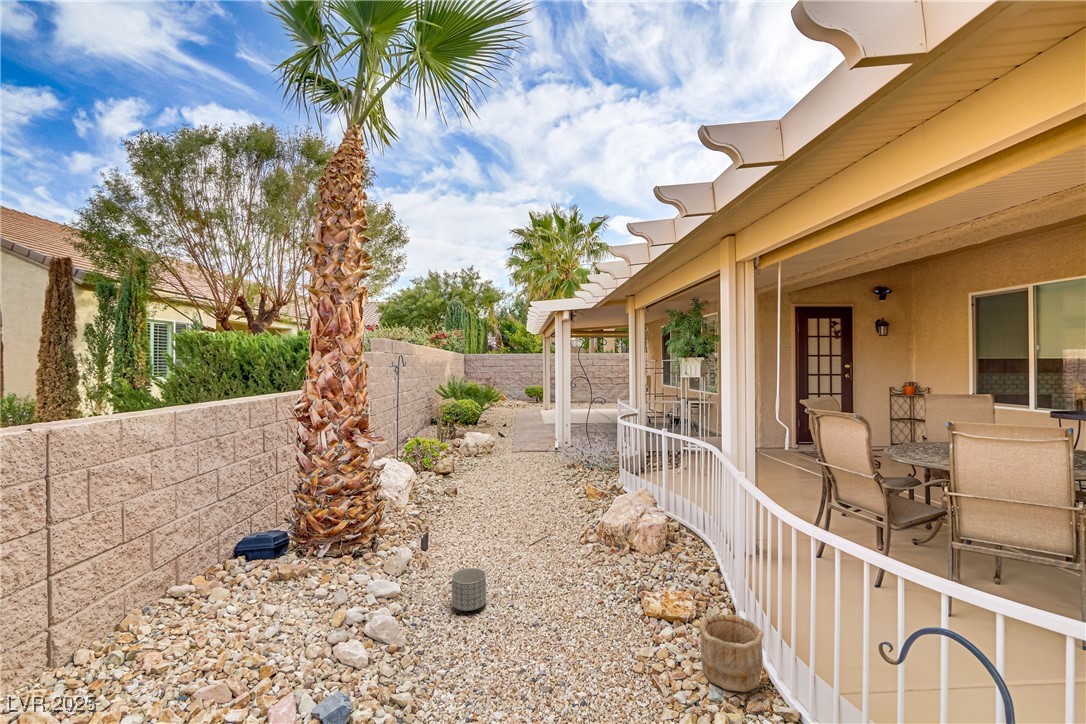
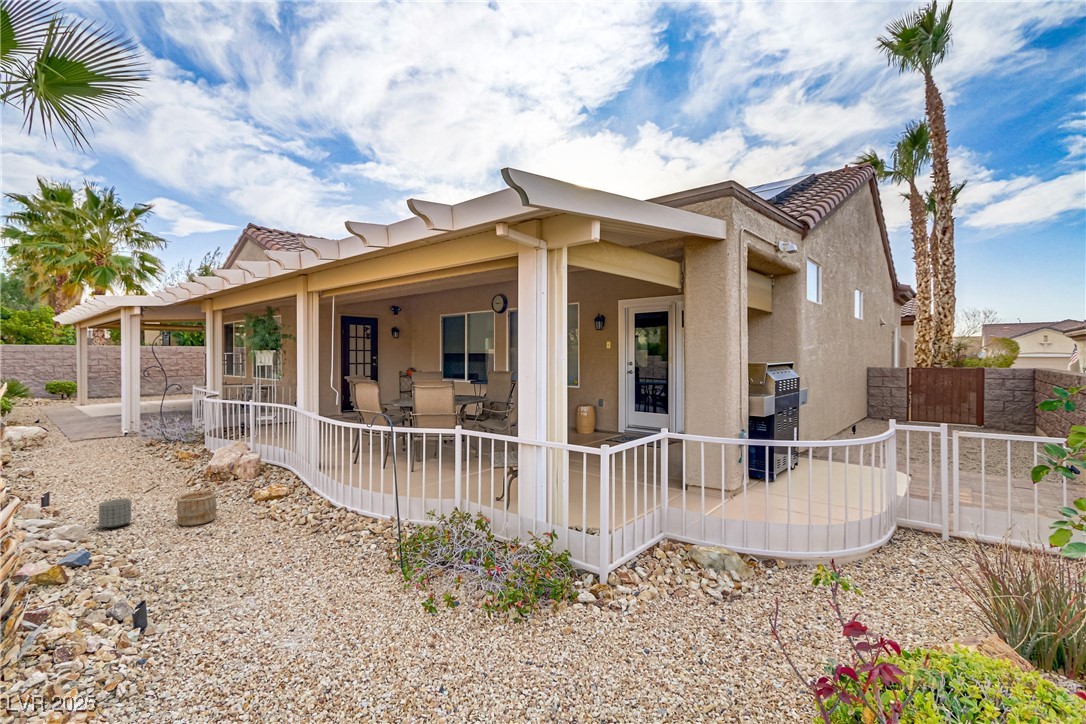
wooden bucket: present [699,614,763,692] -> present [176,491,217,526]

